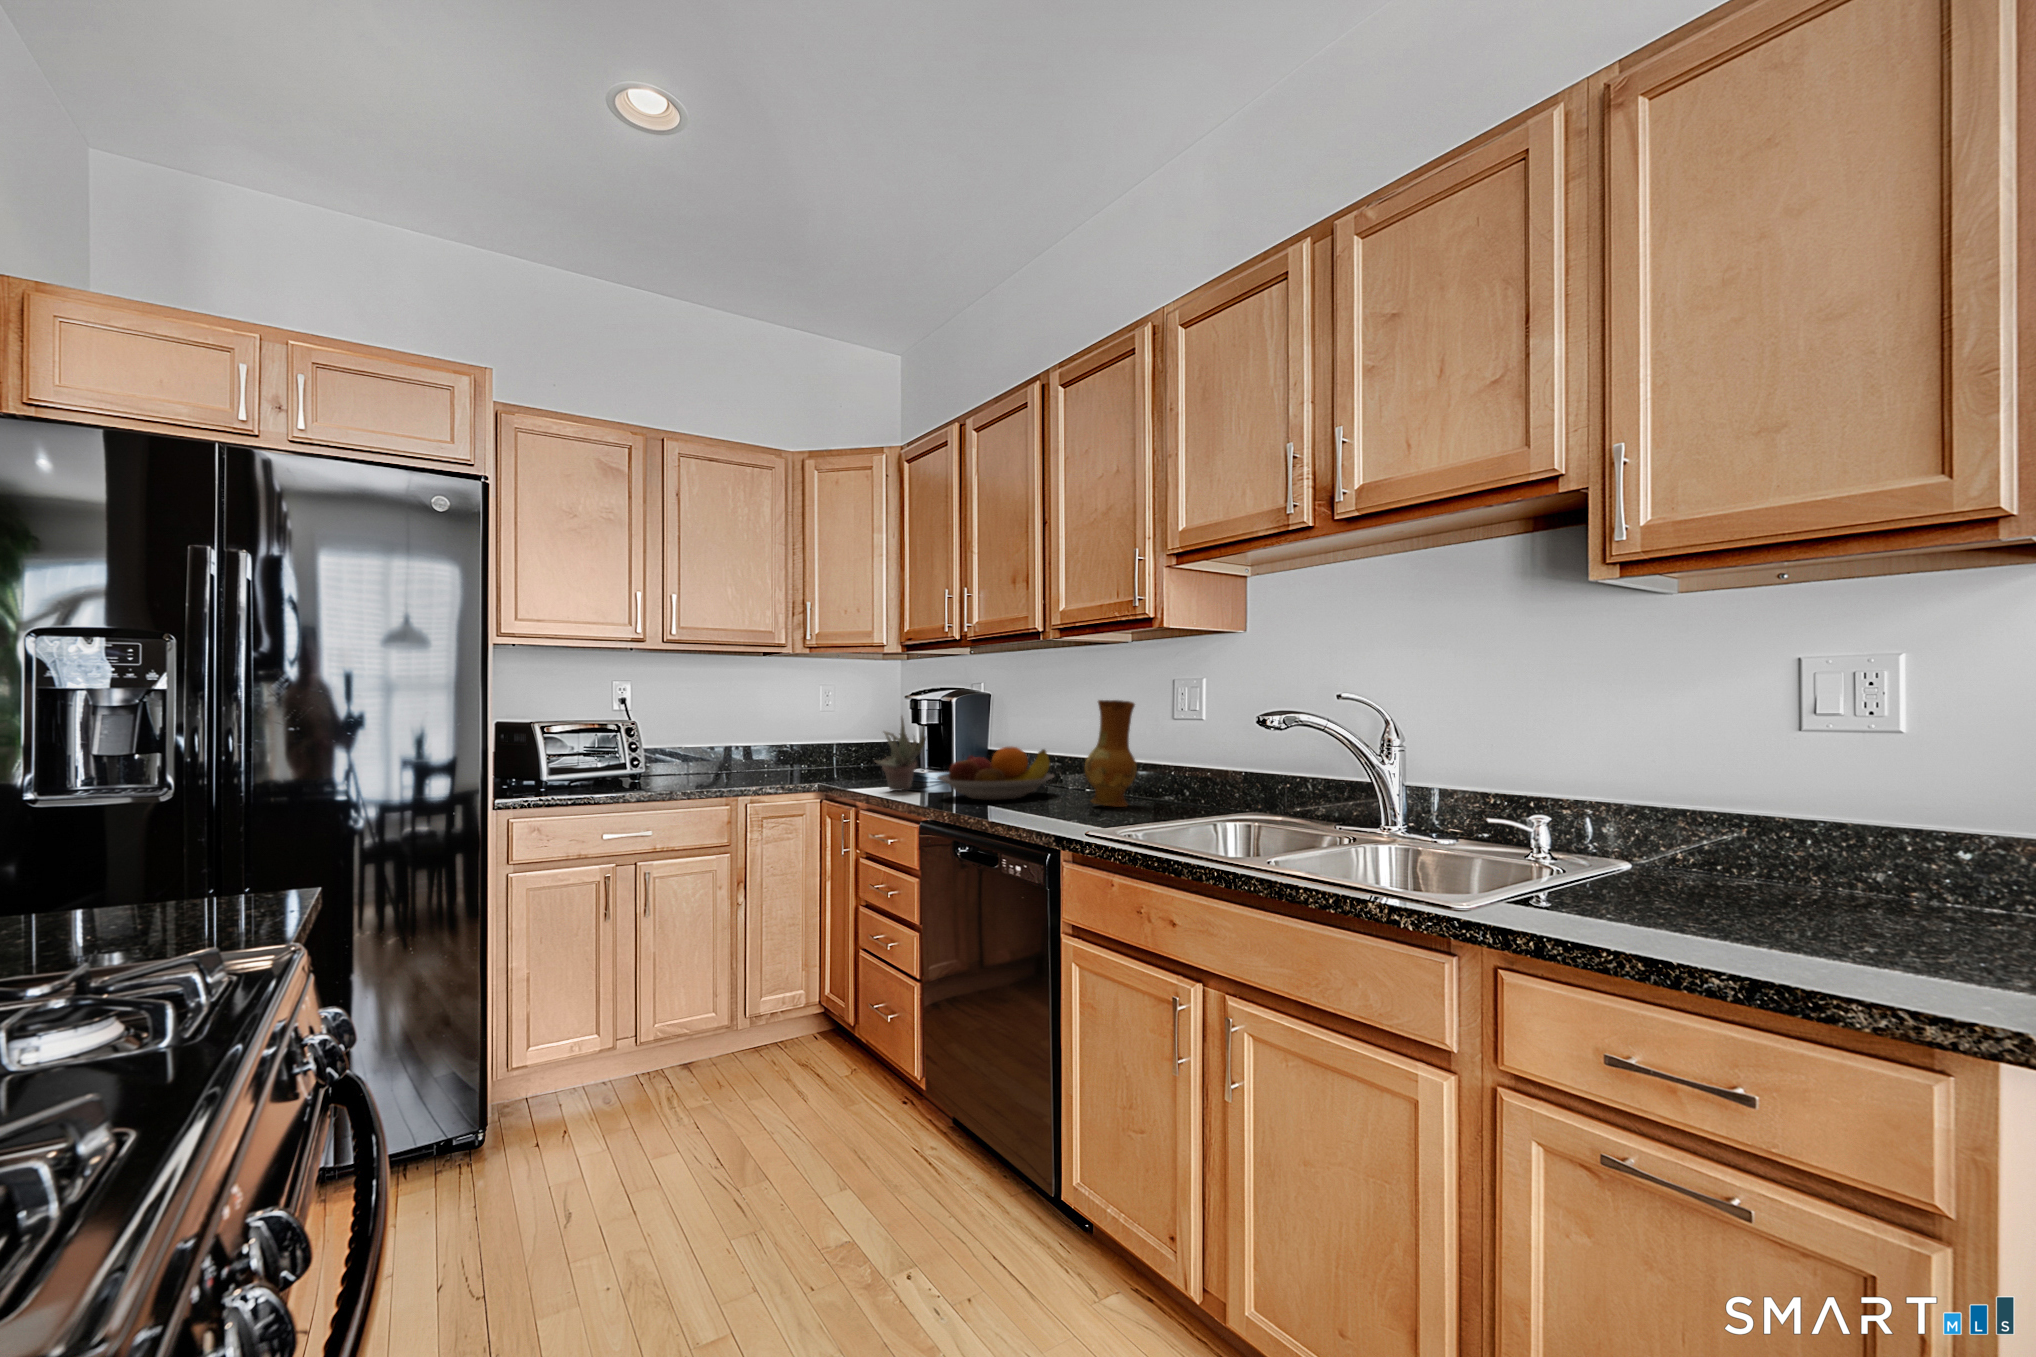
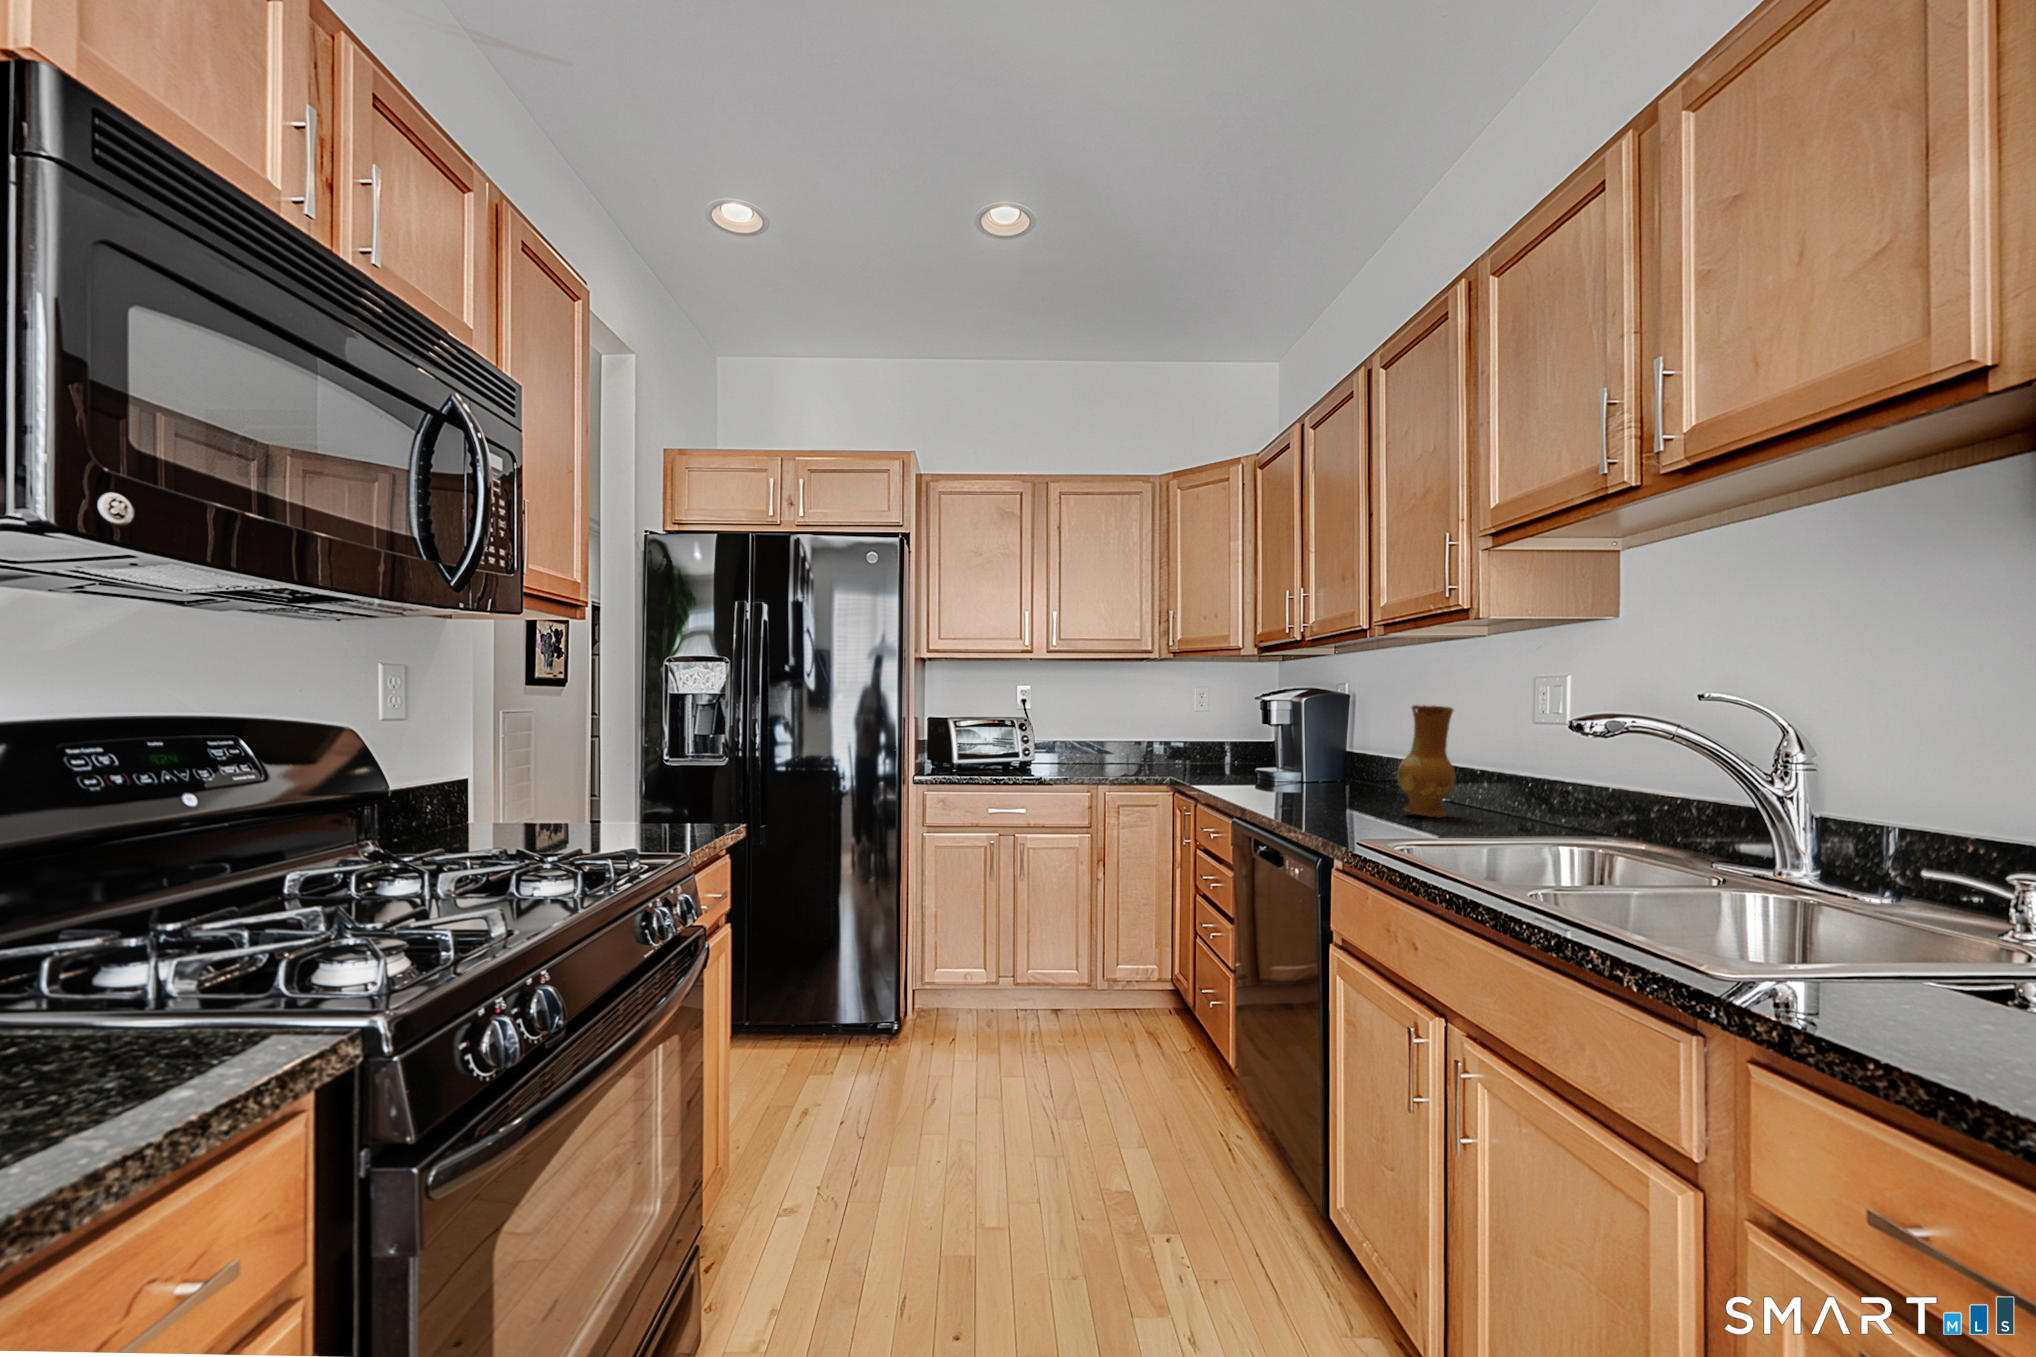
succulent plant: present [875,717,926,791] -> none [1212,717,1267,788]
fruit bowl: present [938,747,1054,800] -> none [1263,750,1385,802]

